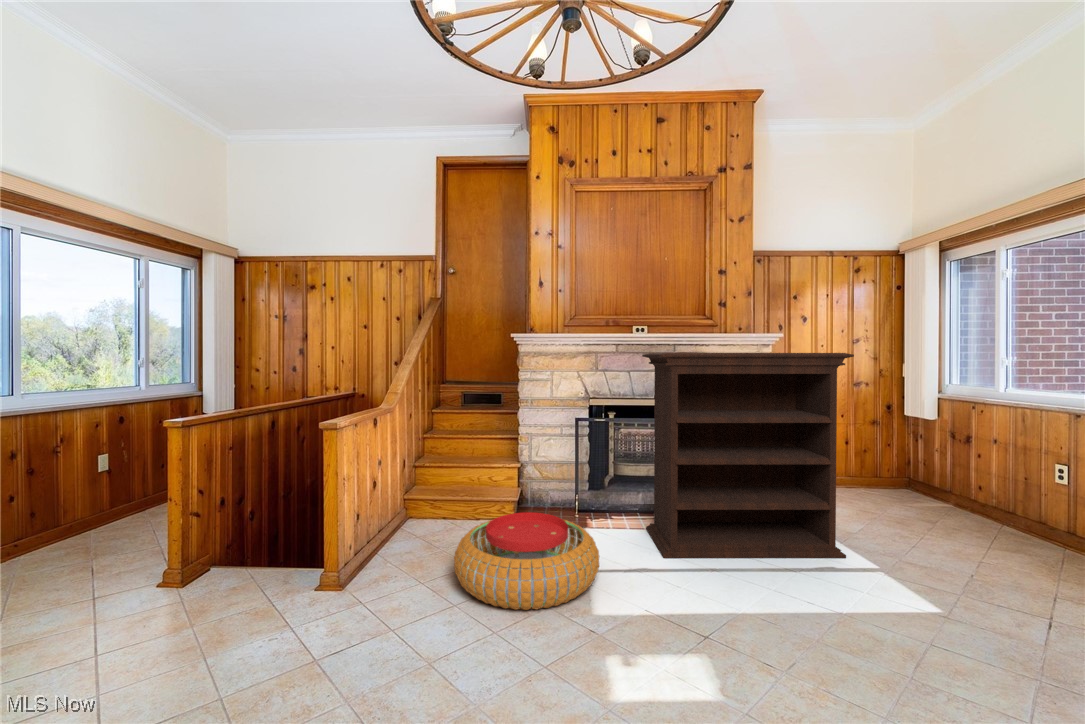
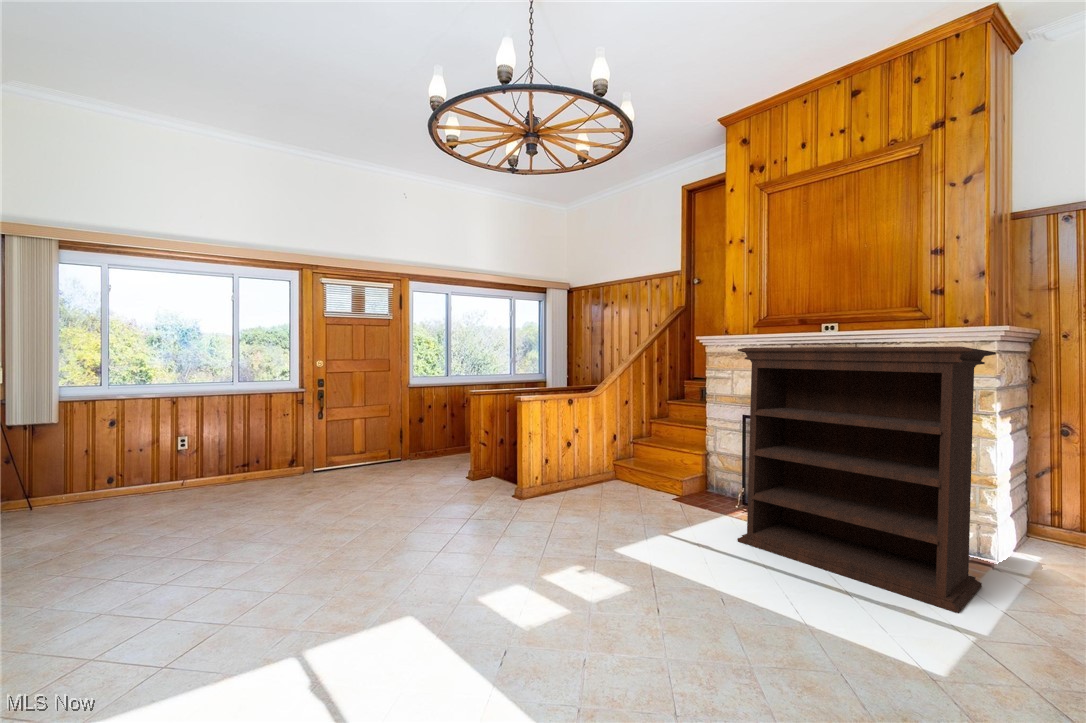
pouf: present [454,512,599,610] -> none [563,469,672,529]

